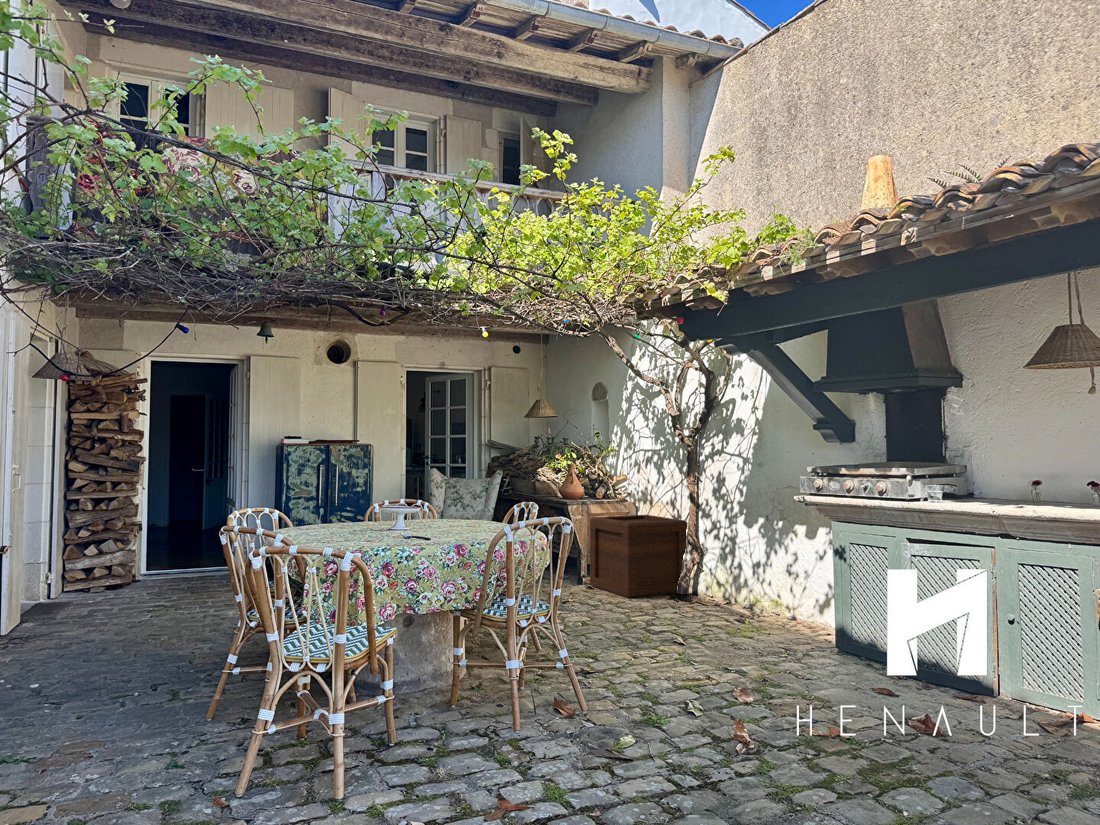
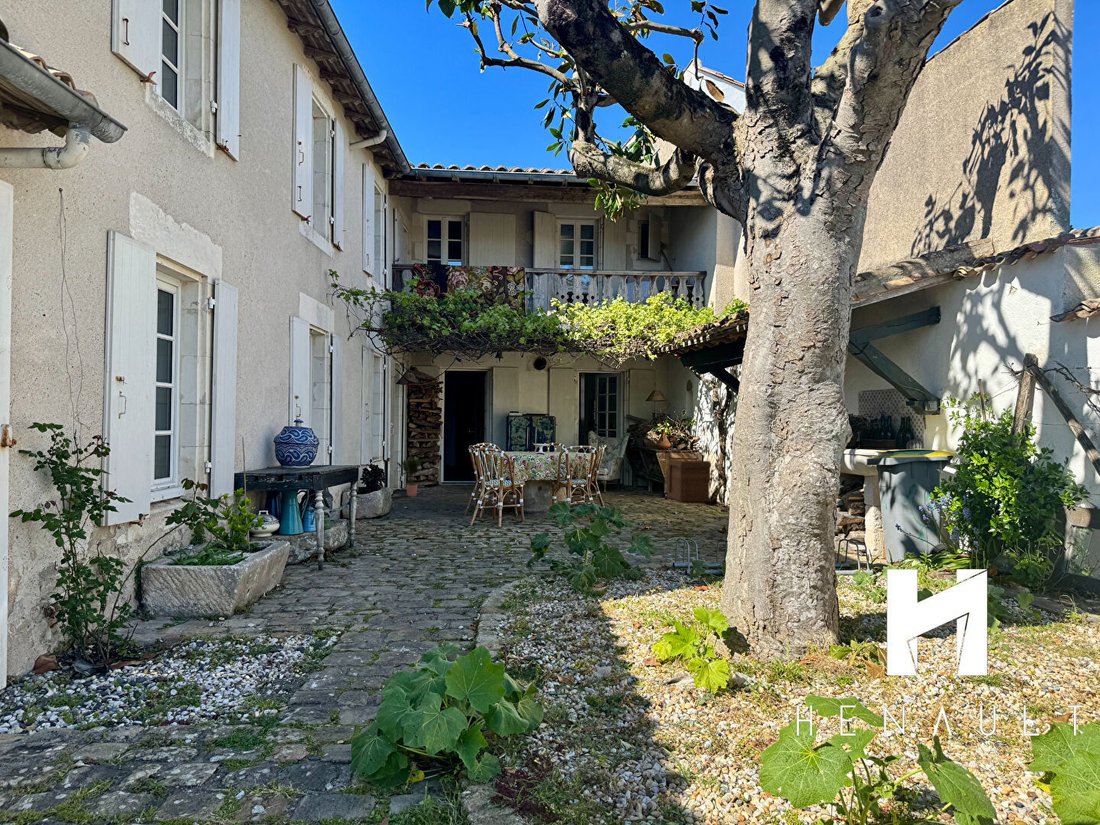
potted plant: none [21,533,97,629] -> present [397,457,423,497]

